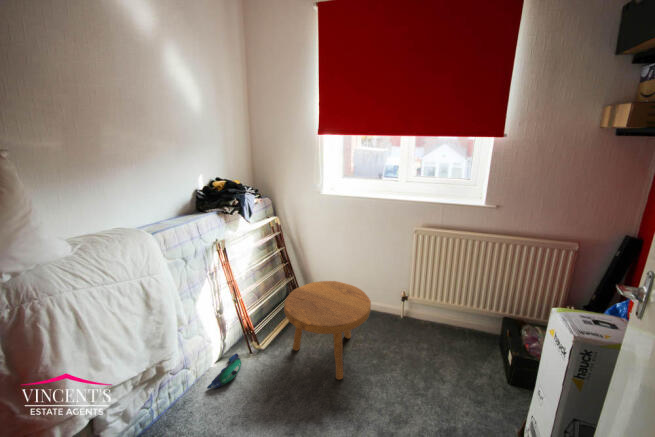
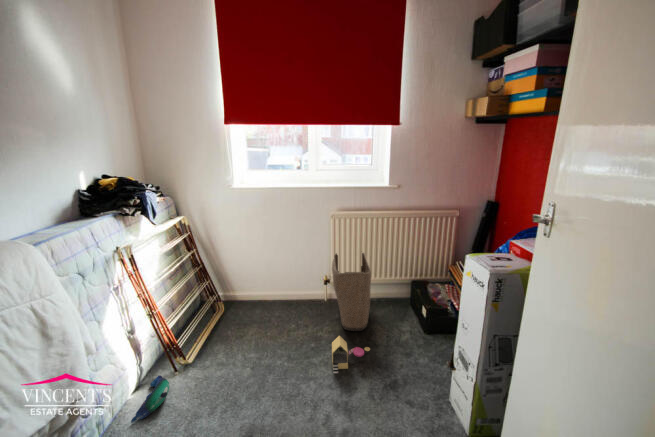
laundry basket: none [405,270,449,361] -> present [332,253,371,331]
footstool: present [284,281,371,380] -> none [214,275,305,370]
toy house: none [388,361,434,402] -> present [332,336,370,373]

